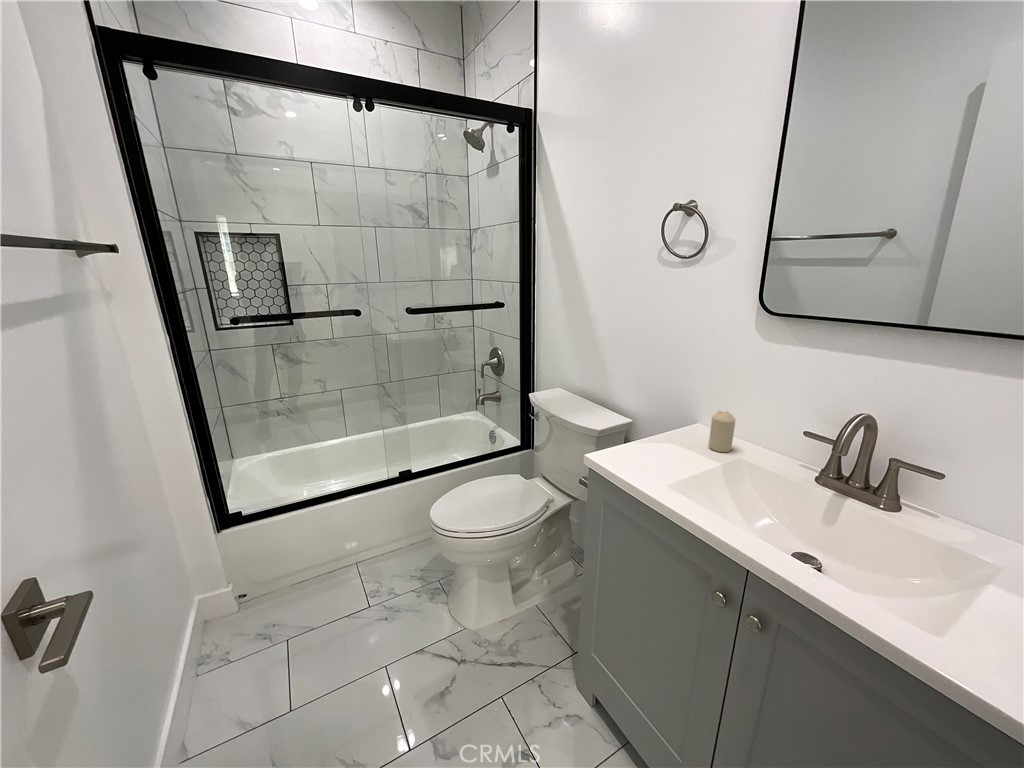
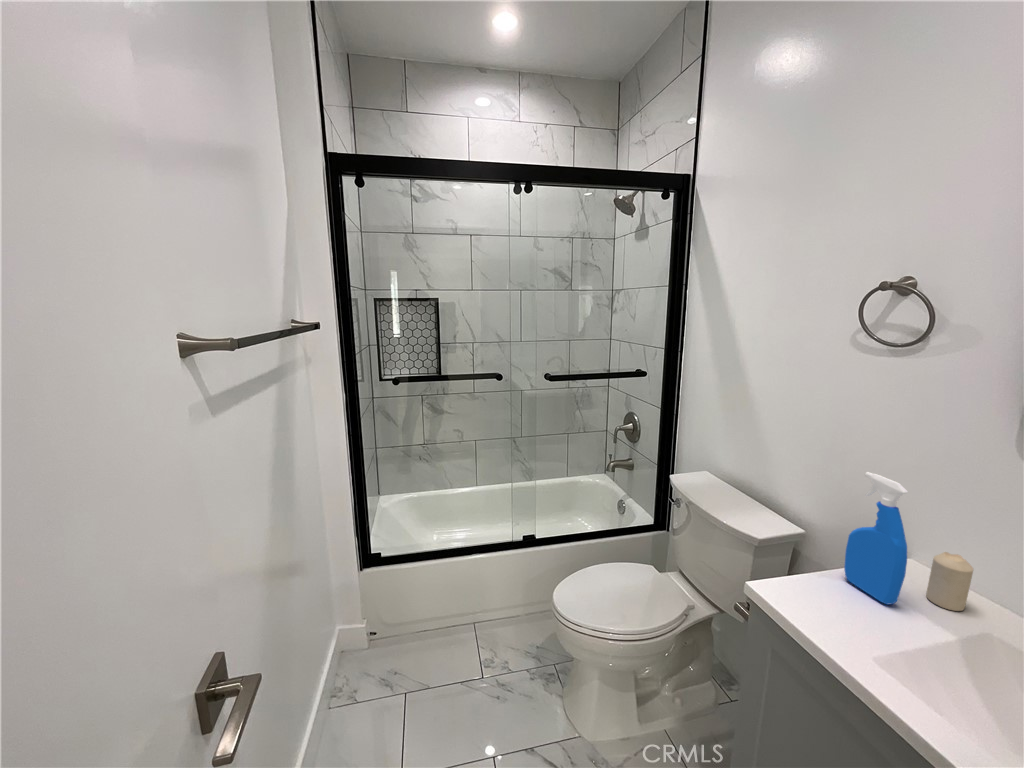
spray bottle: none [656,356,694,456] -> present [844,472,908,605]

